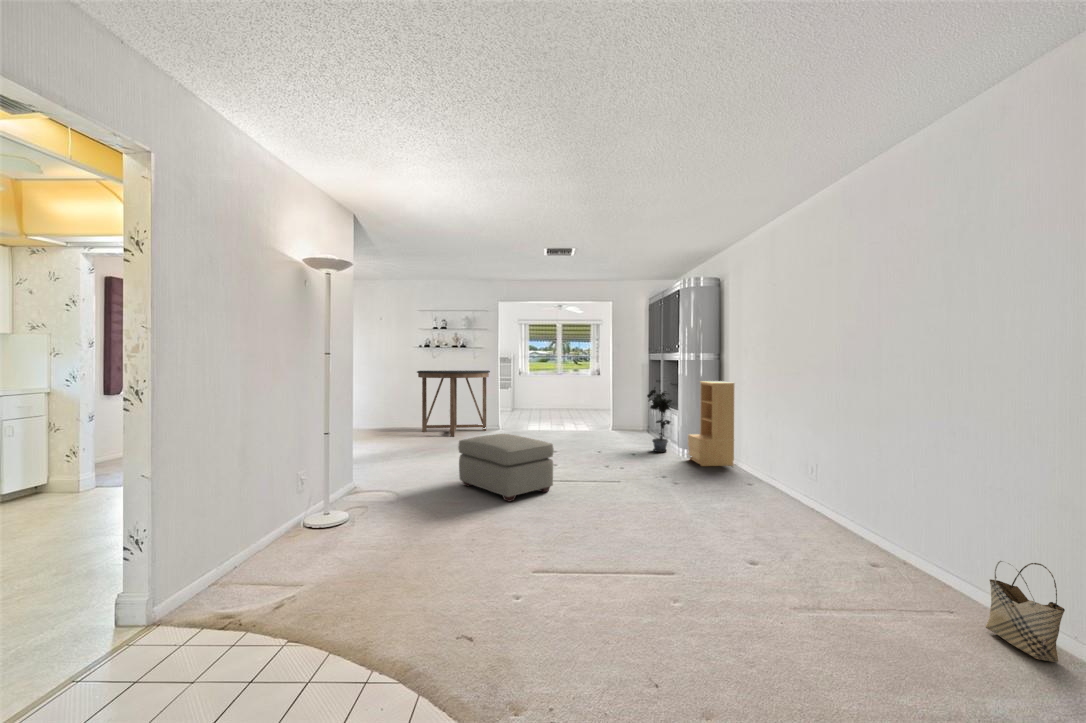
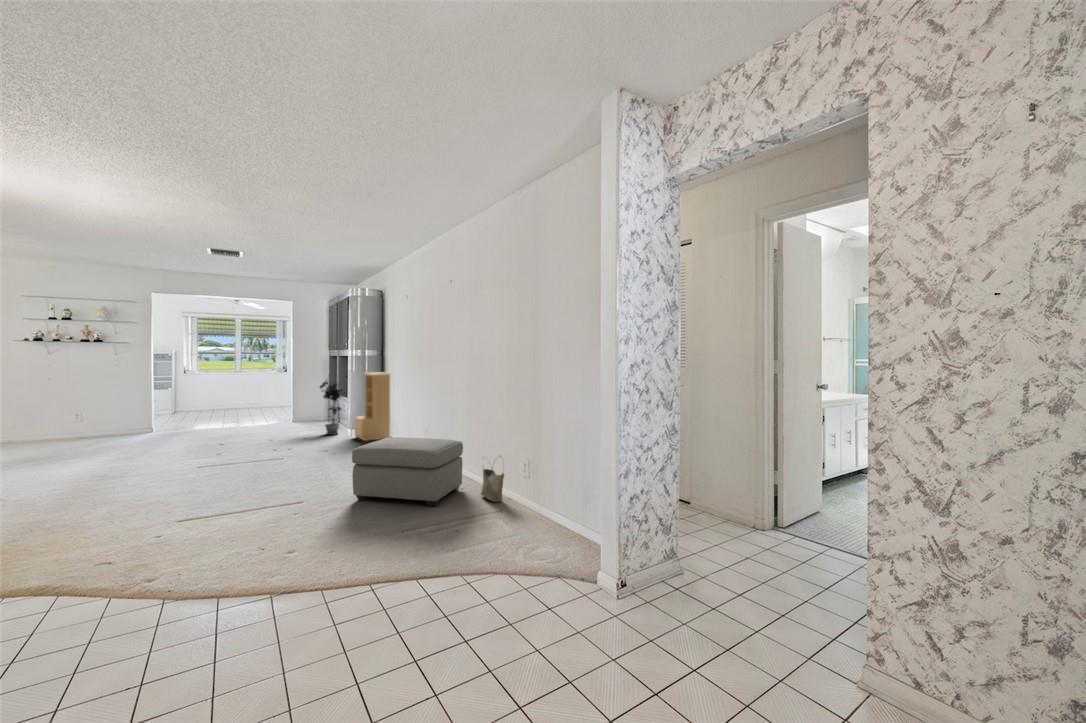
console table: present [417,370,490,437] -> none [24,368,140,443]
ottoman: present [458,434,554,501] -> present [352,437,463,506]

